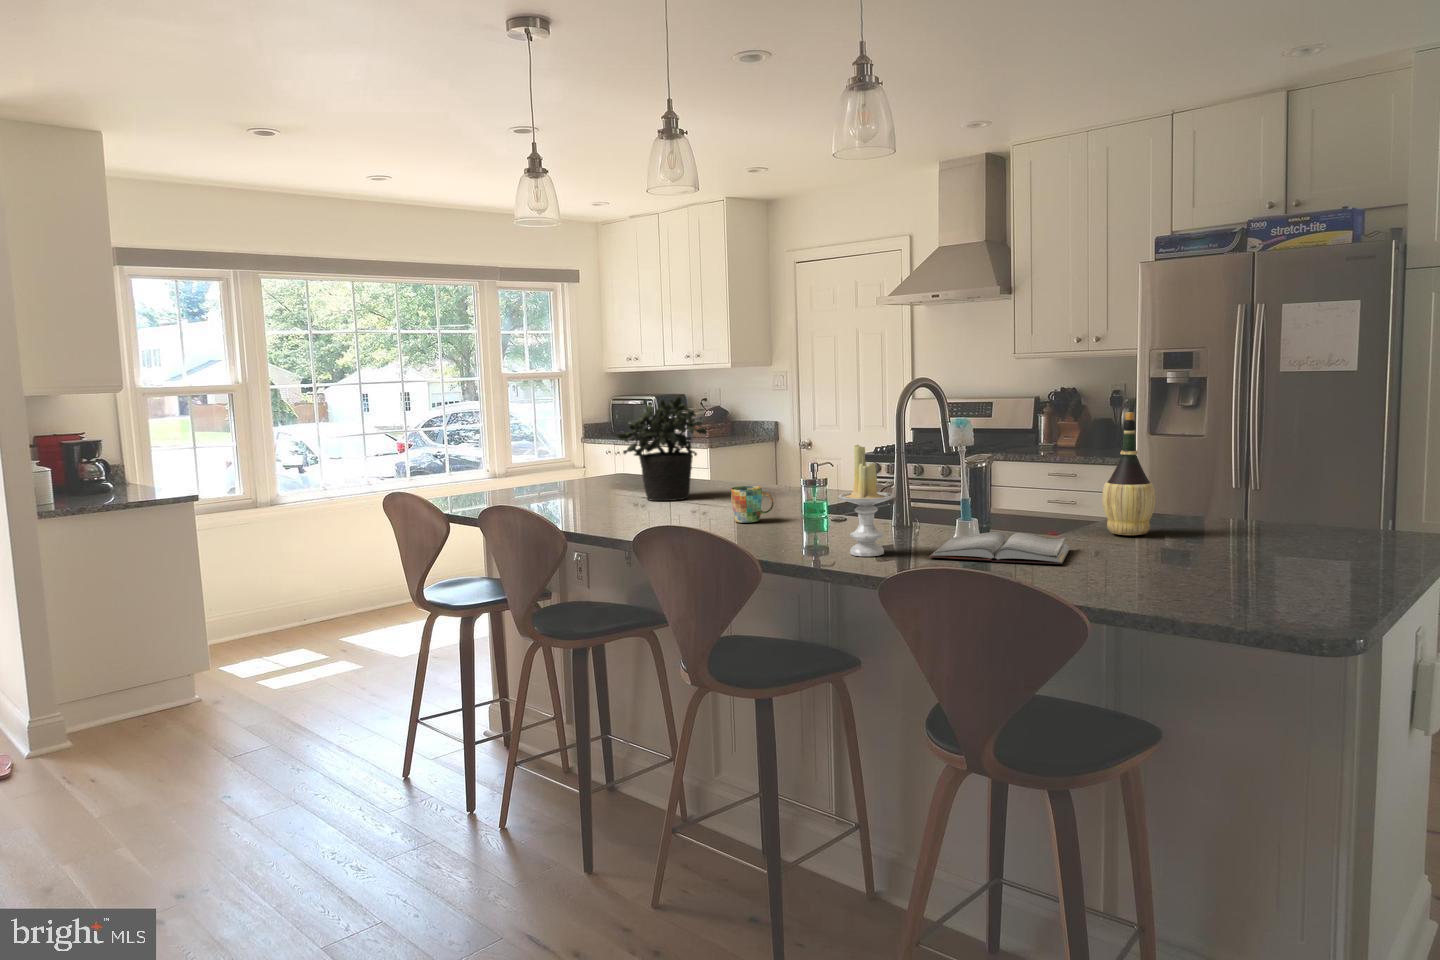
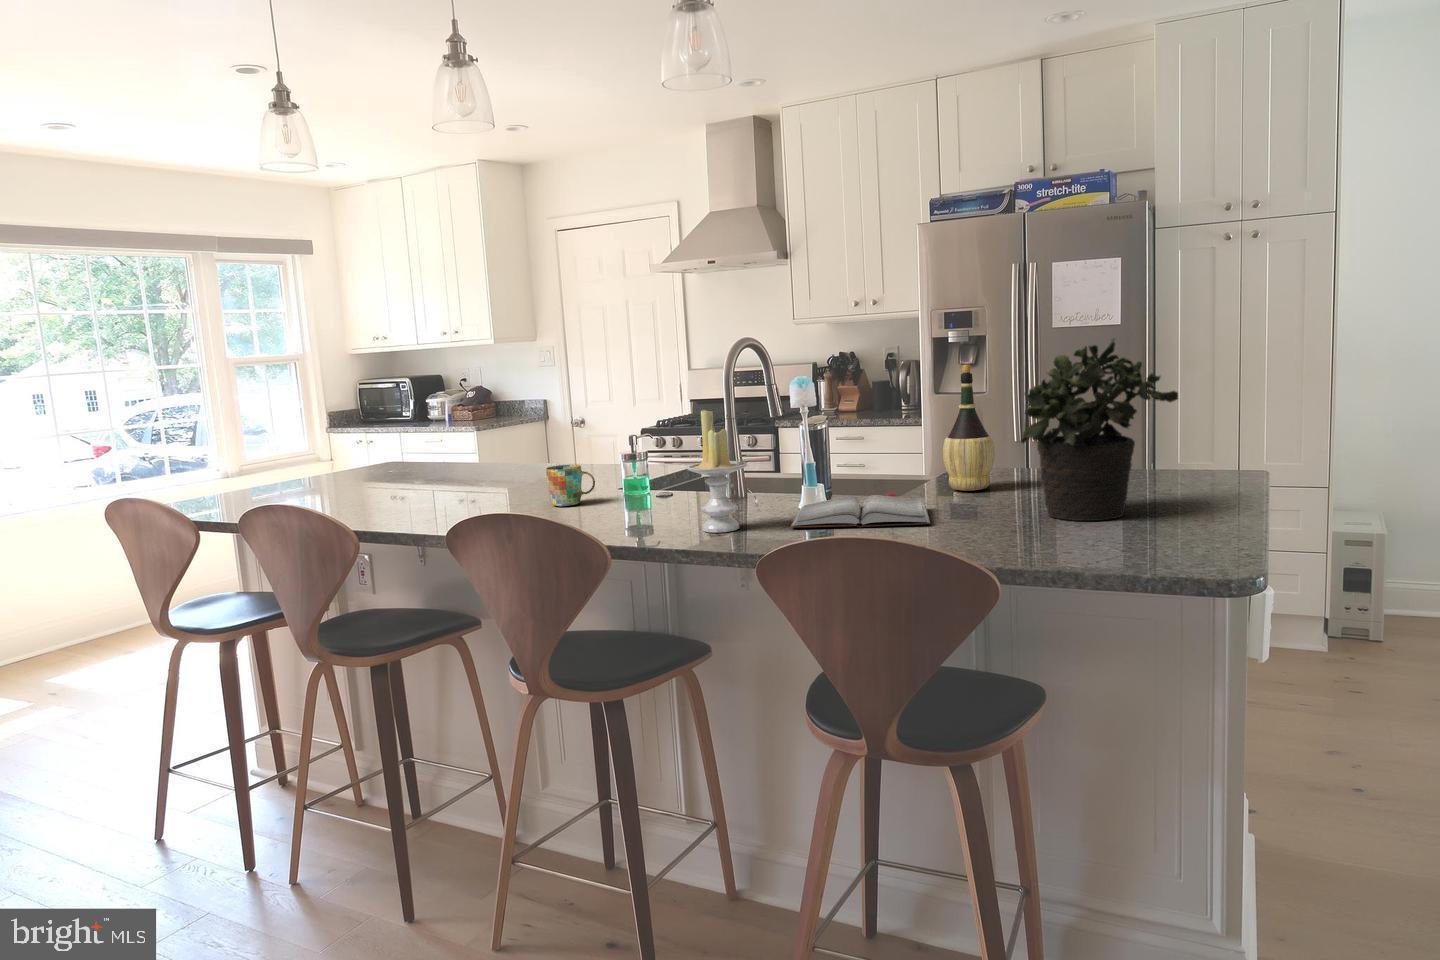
potted plant: present [617,396,707,501] -> present [1021,338,1178,521]

